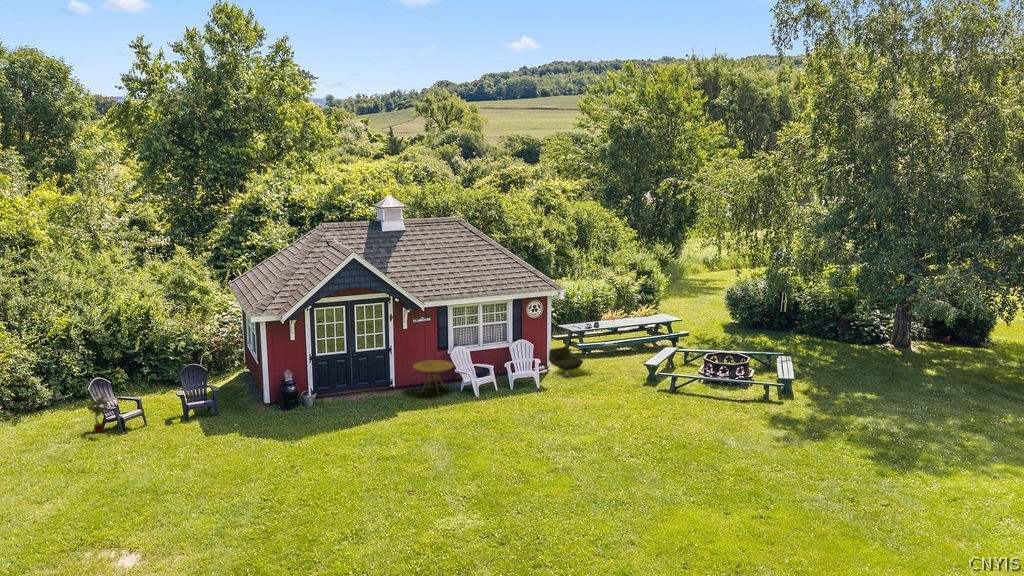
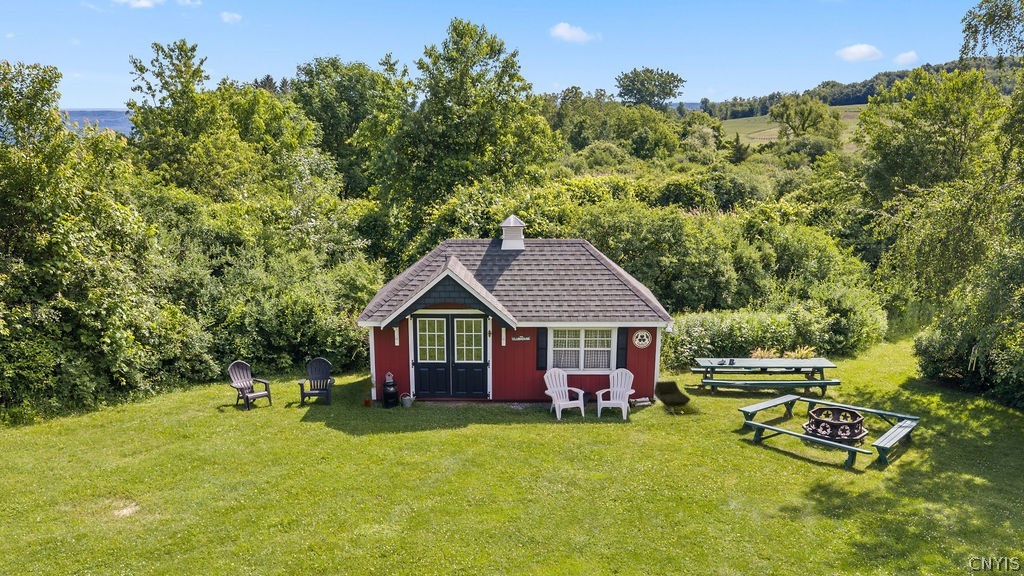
round table: present [413,360,453,395] -> none [507,378,546,415]
potted tree: present [87,392,112,433] -> present [362,373,379,406]

